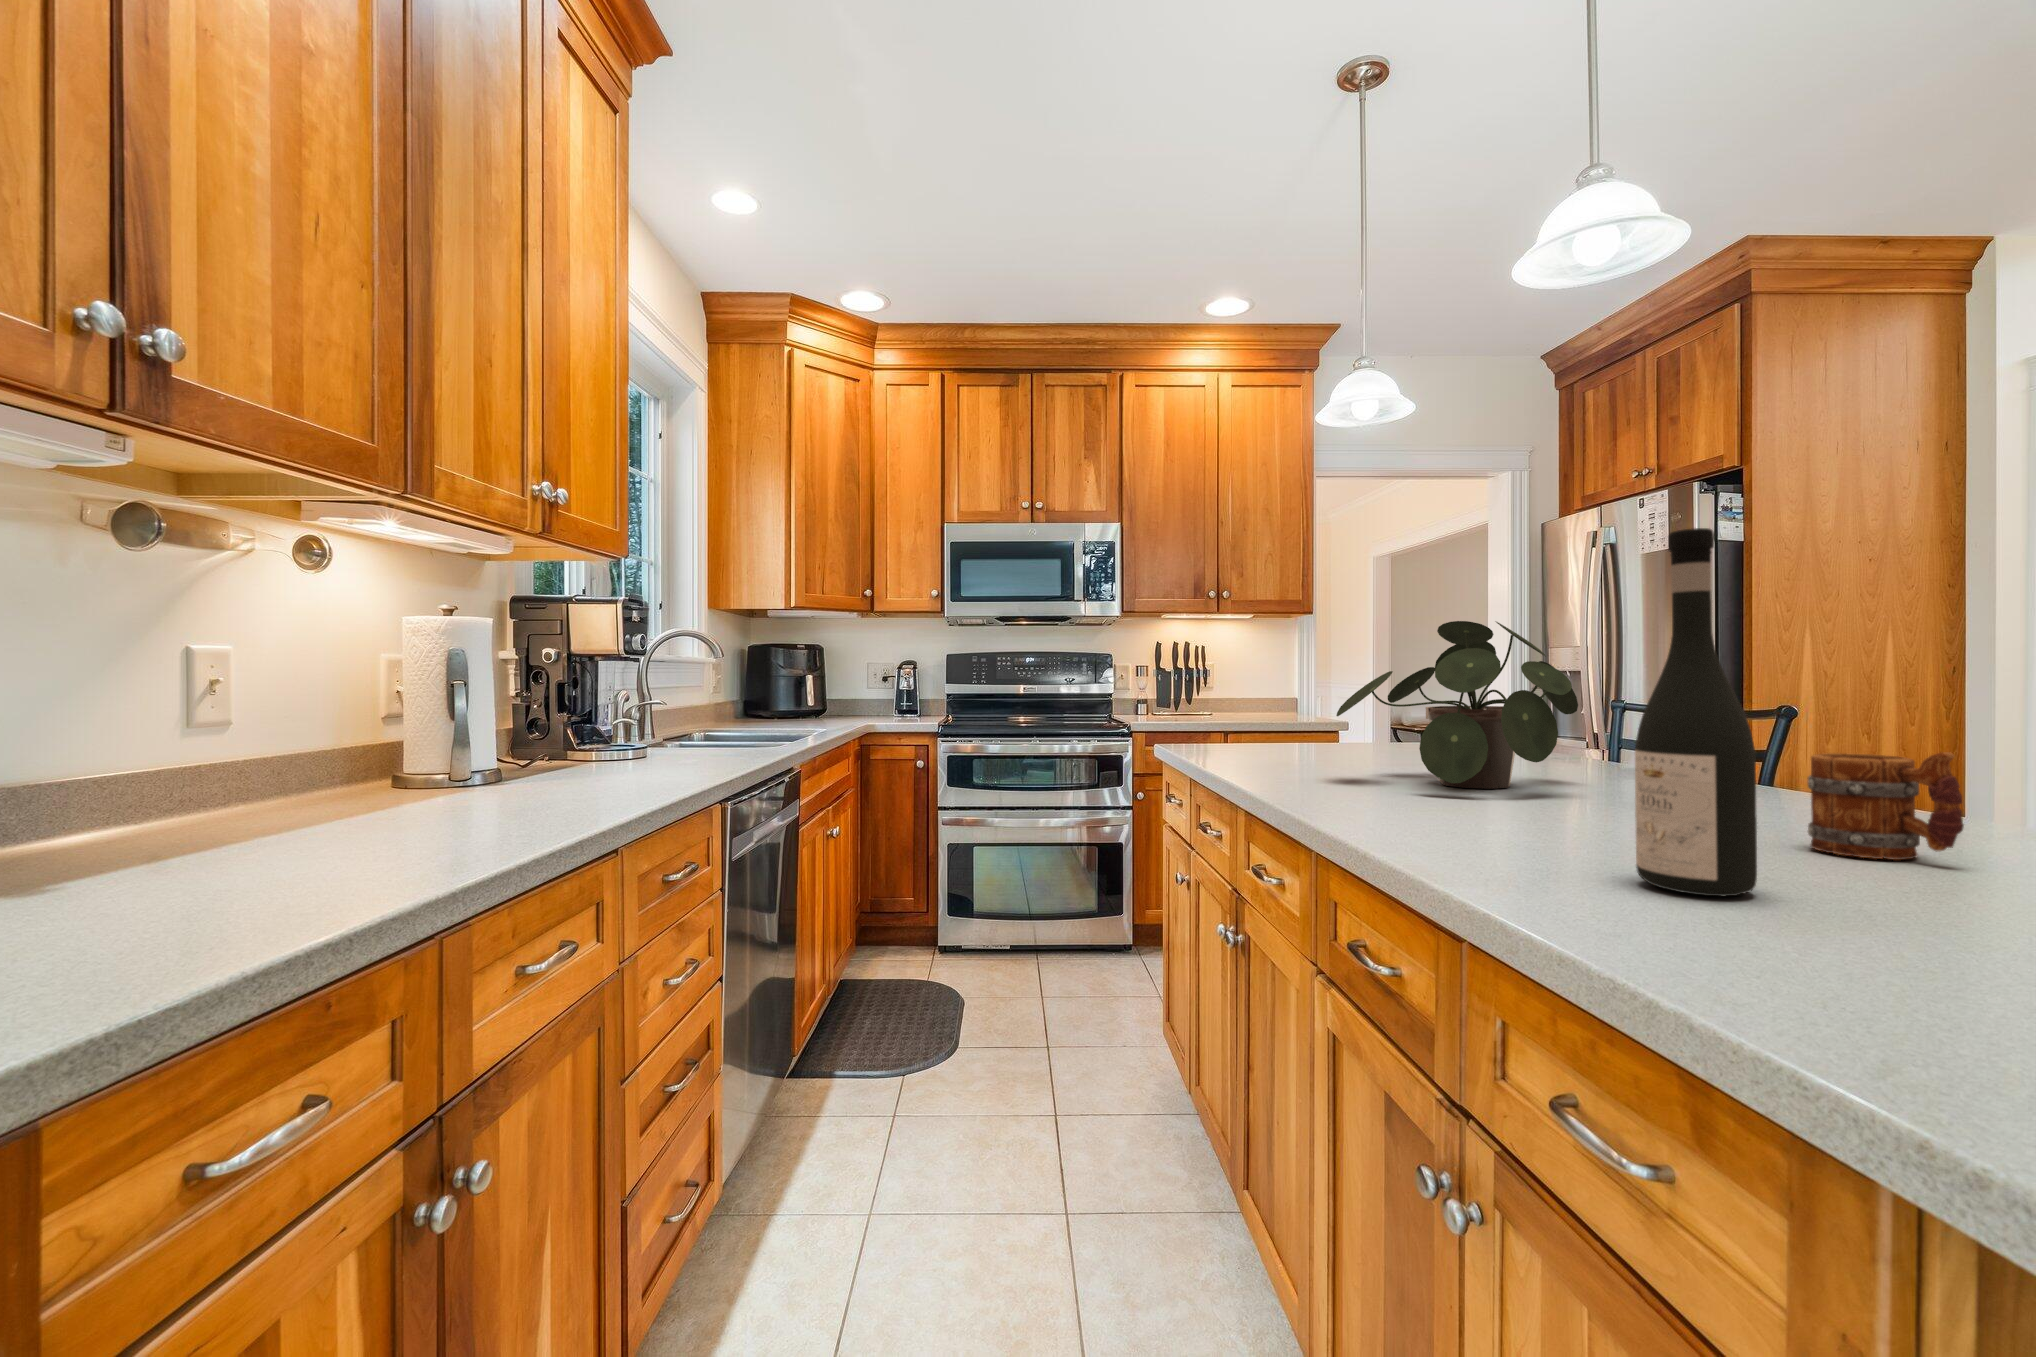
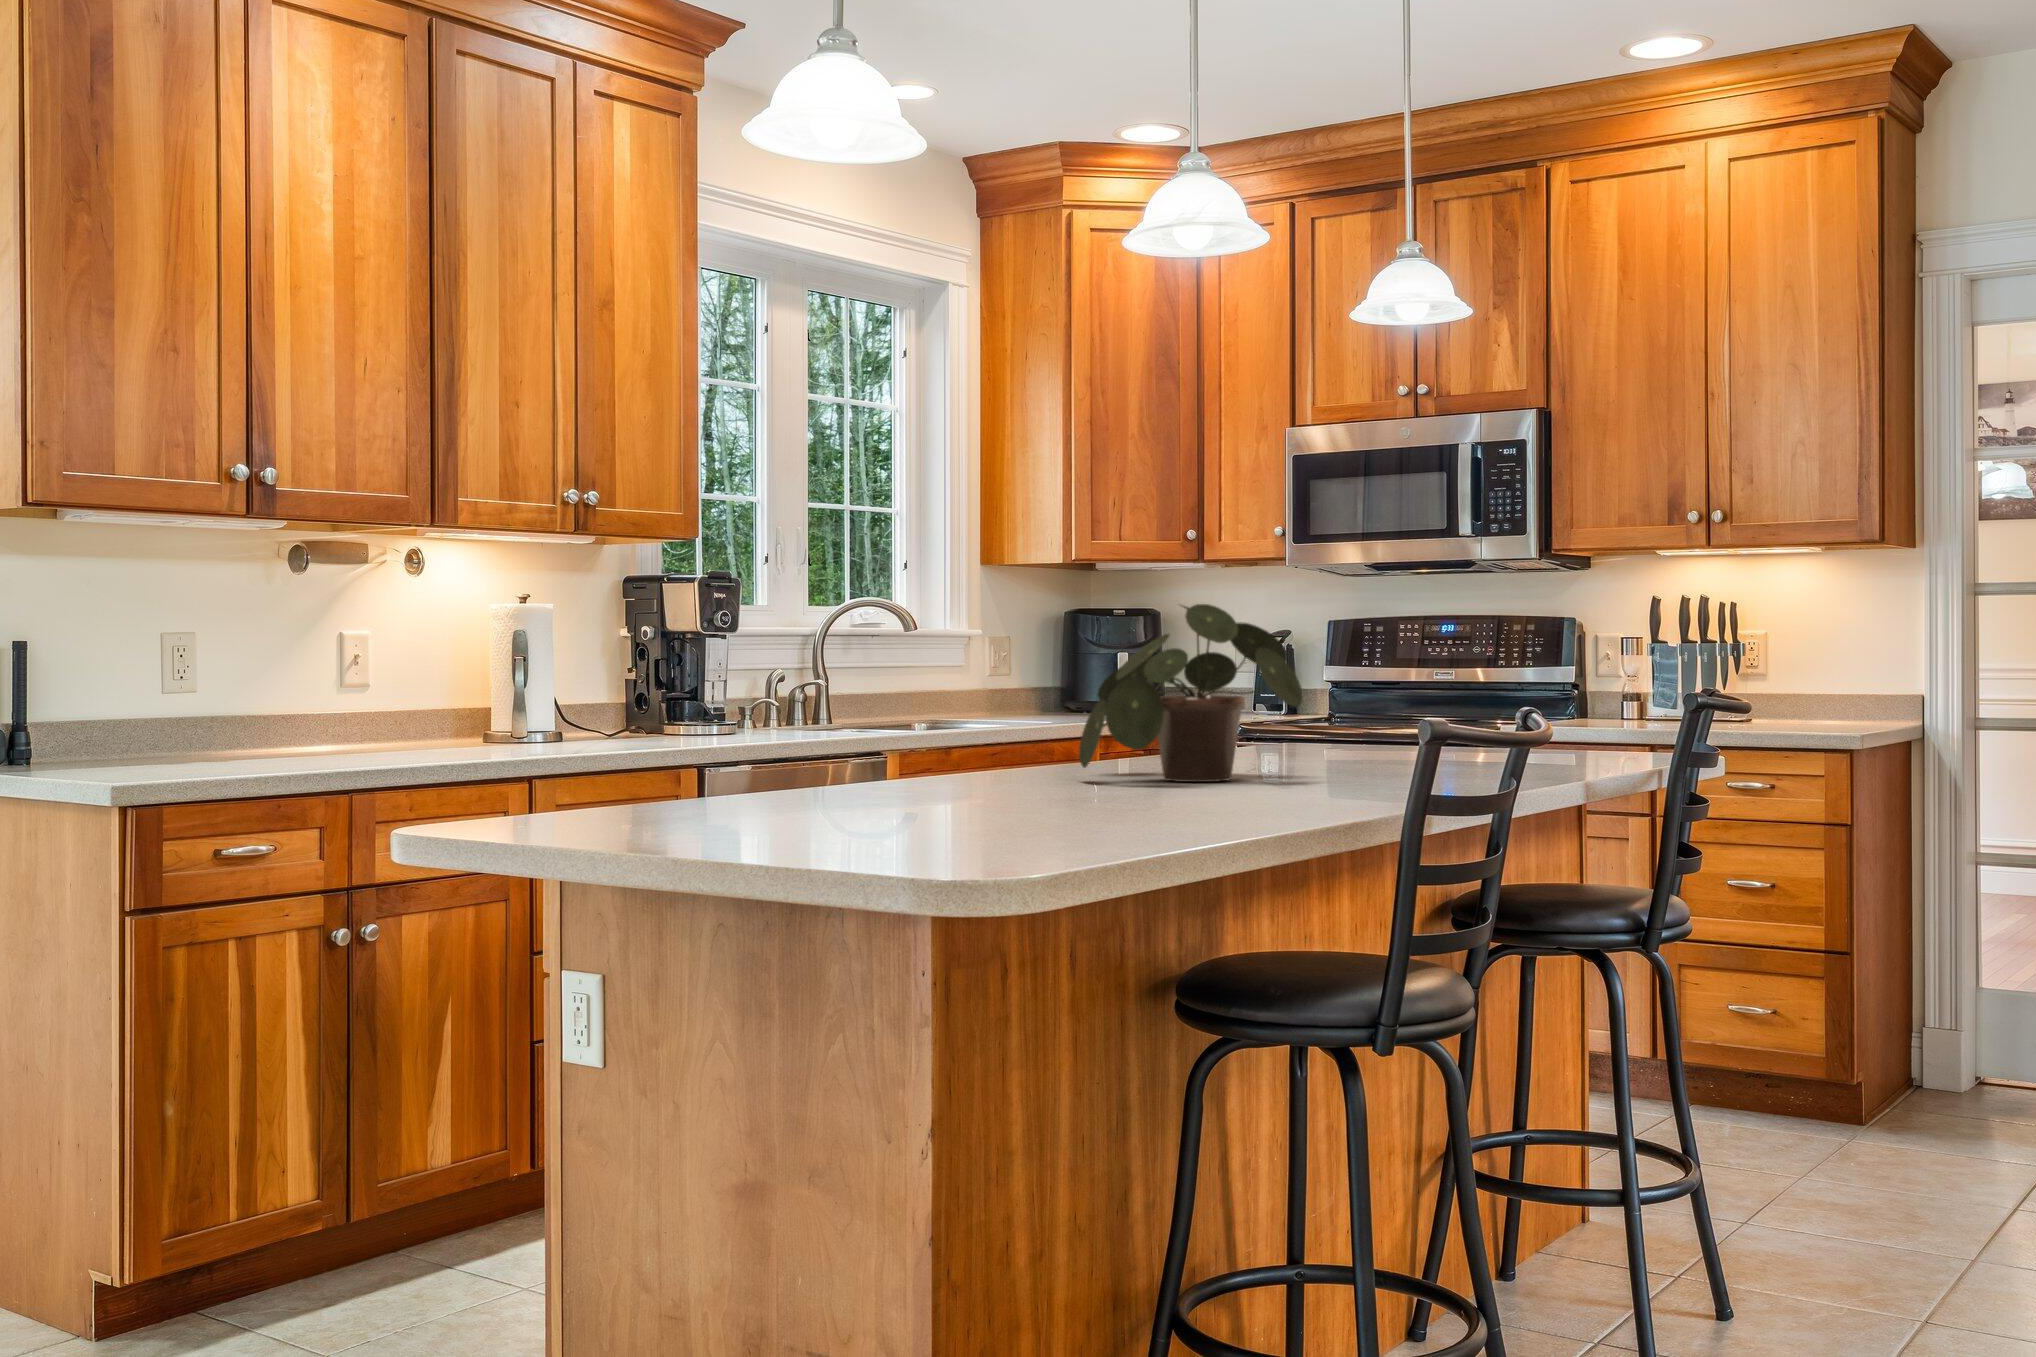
wine bottle: present [1635,528,1757,896] -> none [759,569,822,806]
mug: present [1808,752,1964,860] -> none [984,725,1053,809]

